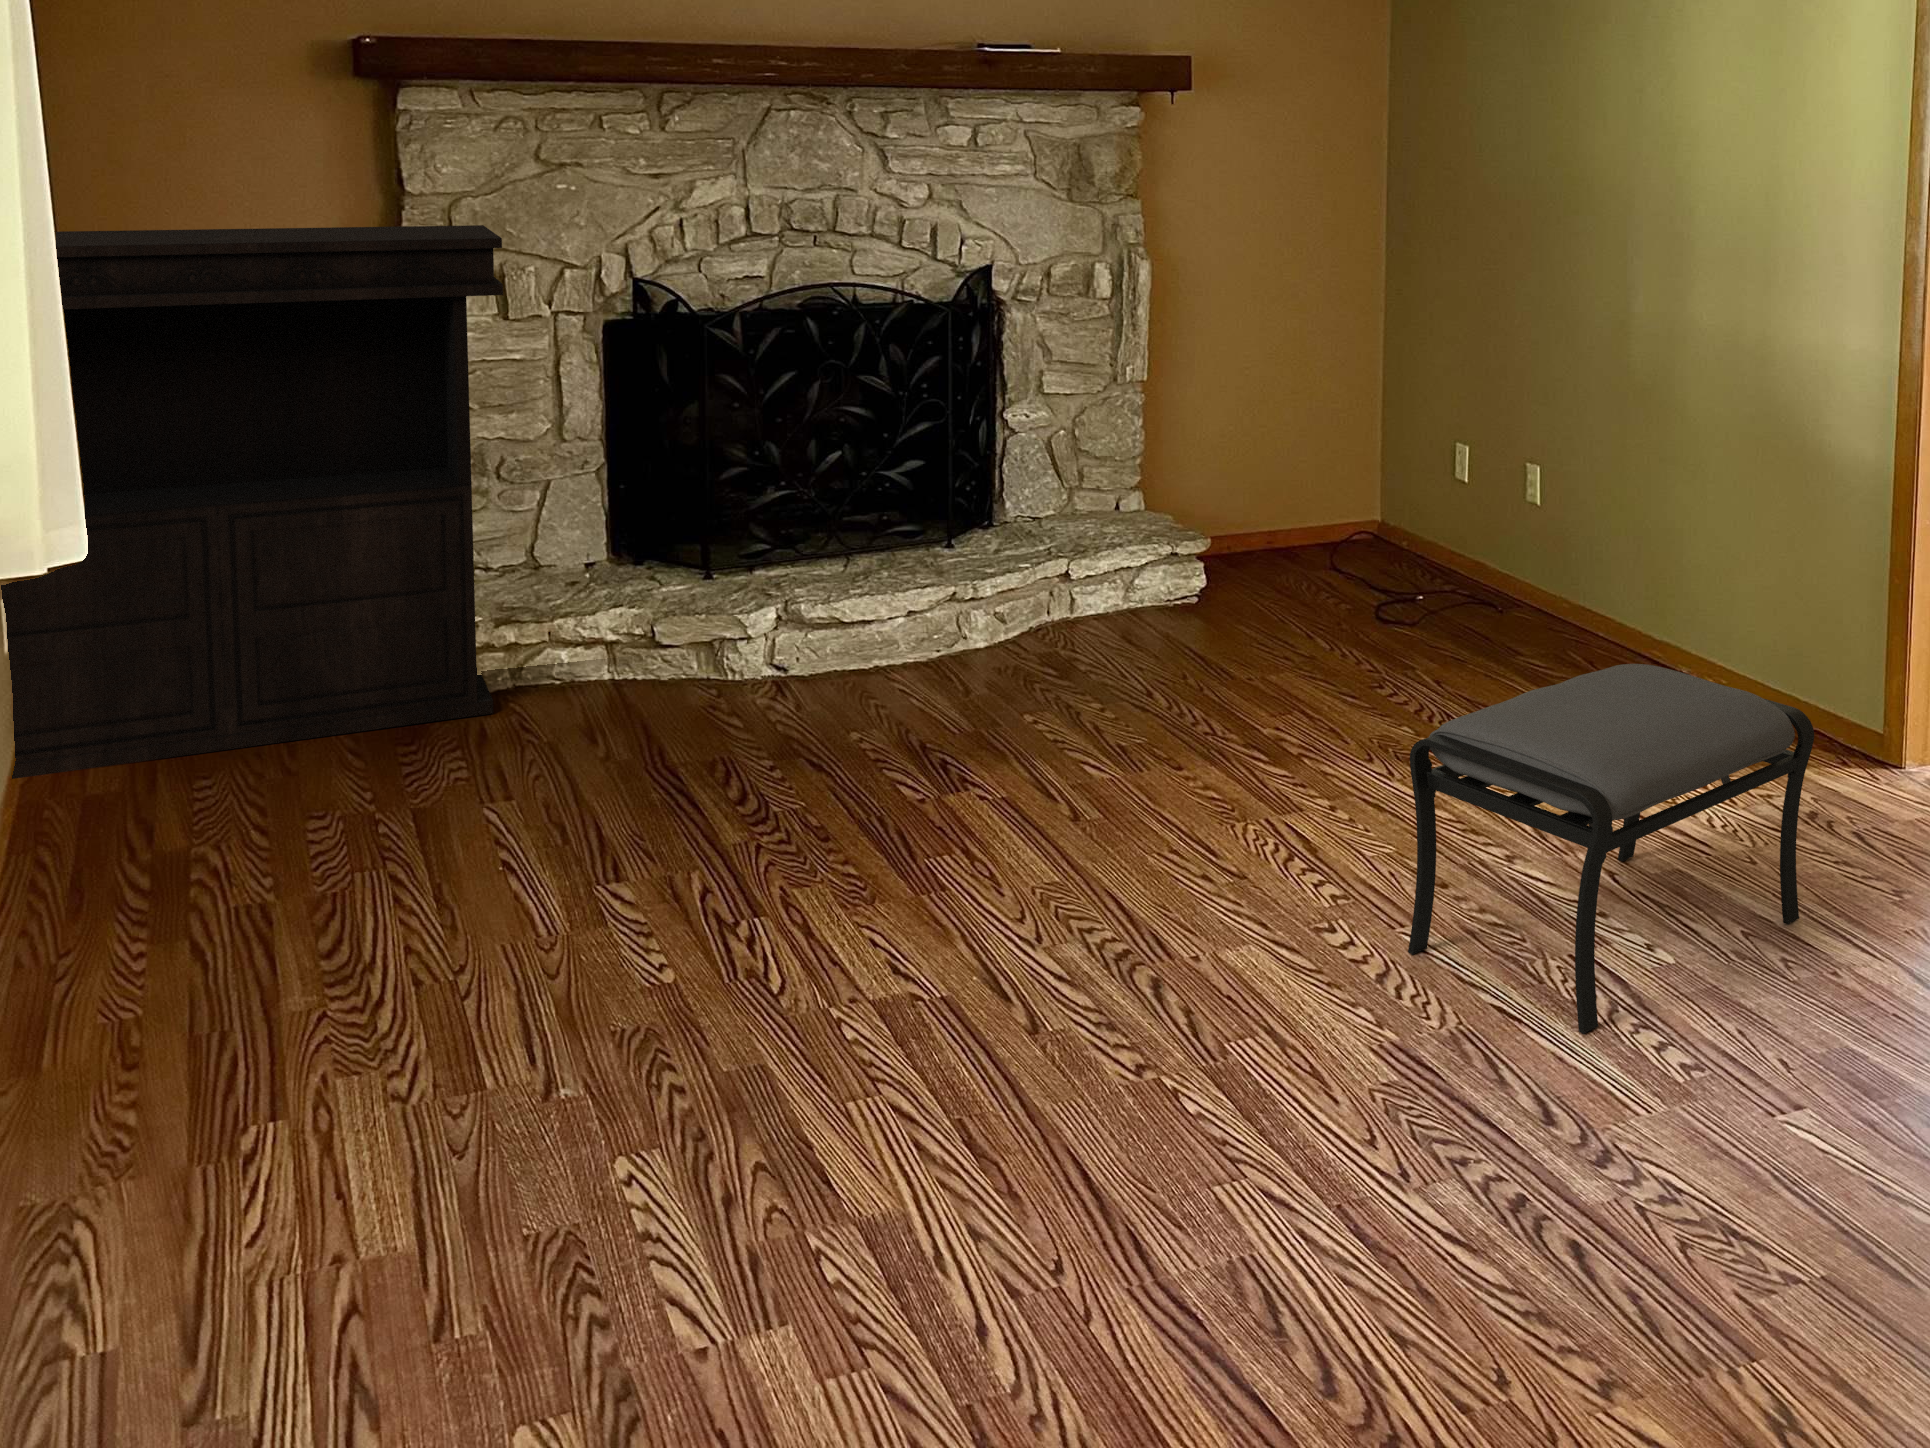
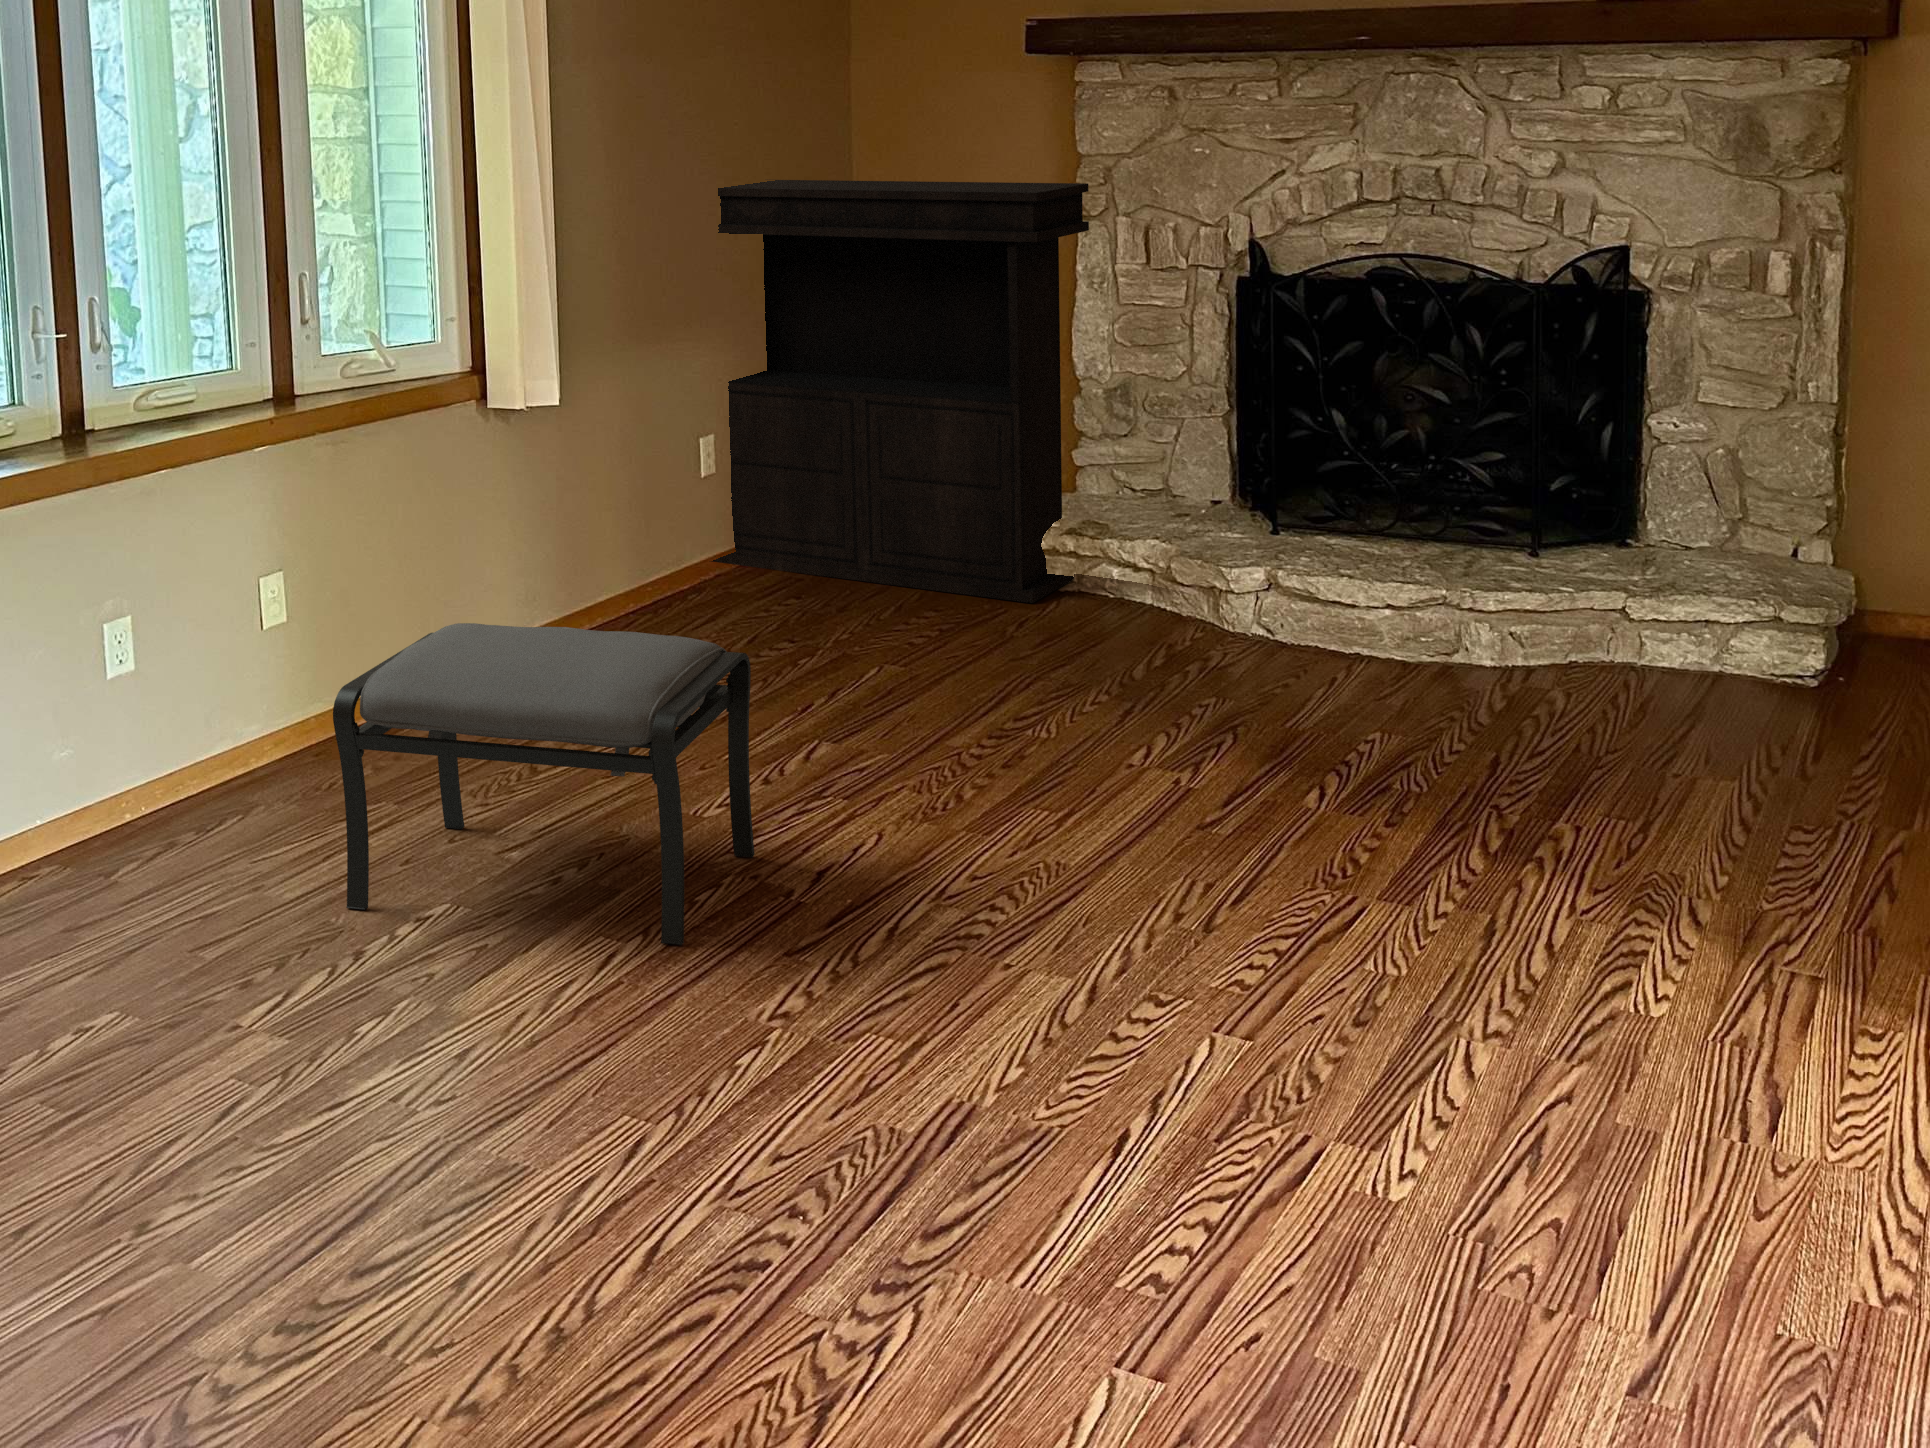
ottoman: present [1408,664,1814,1034] -> present [333,623,755,945]

